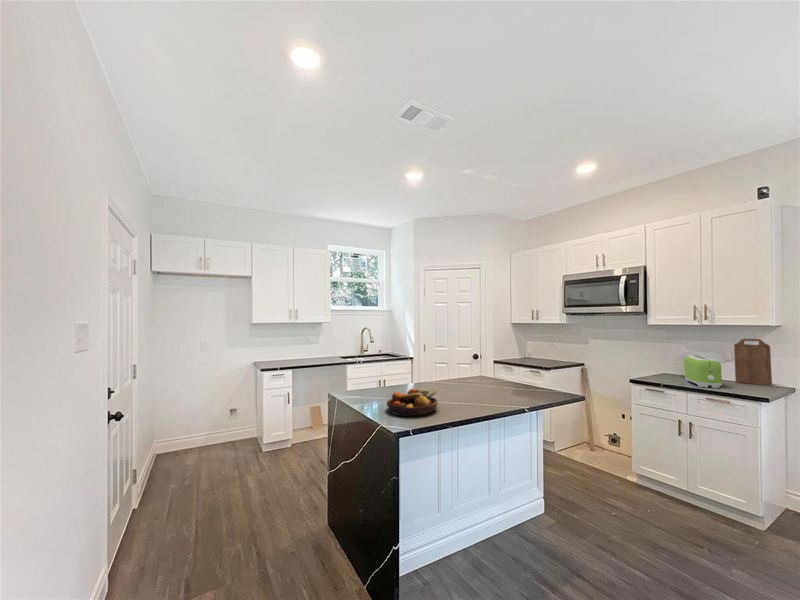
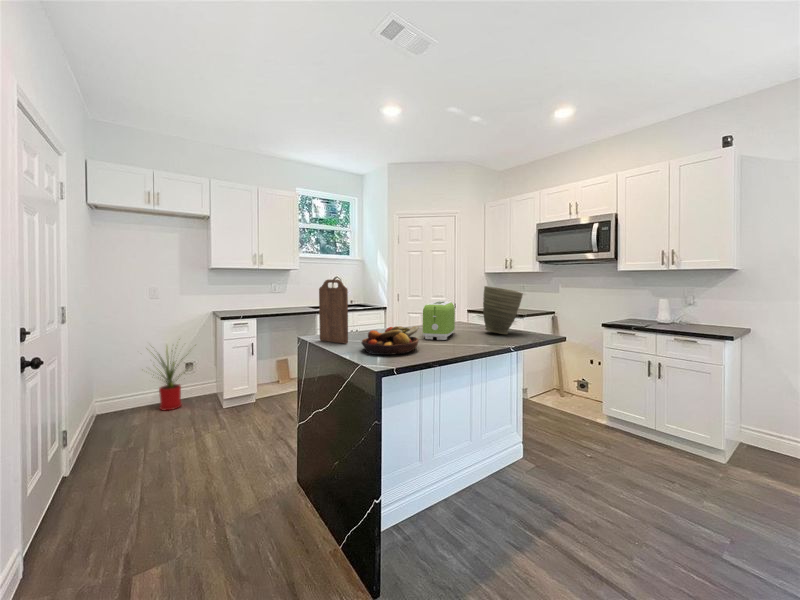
cutting board: present [734,339,772,385] -> present [319,279,348,344]
vase: none [501,347,538,393] -> present [483,286,523,334]
toaster: present [684,356,722,388] -> present [423,301,455,340]
house plant: none [189,386,242,455] -> present [155,352,183,410]

